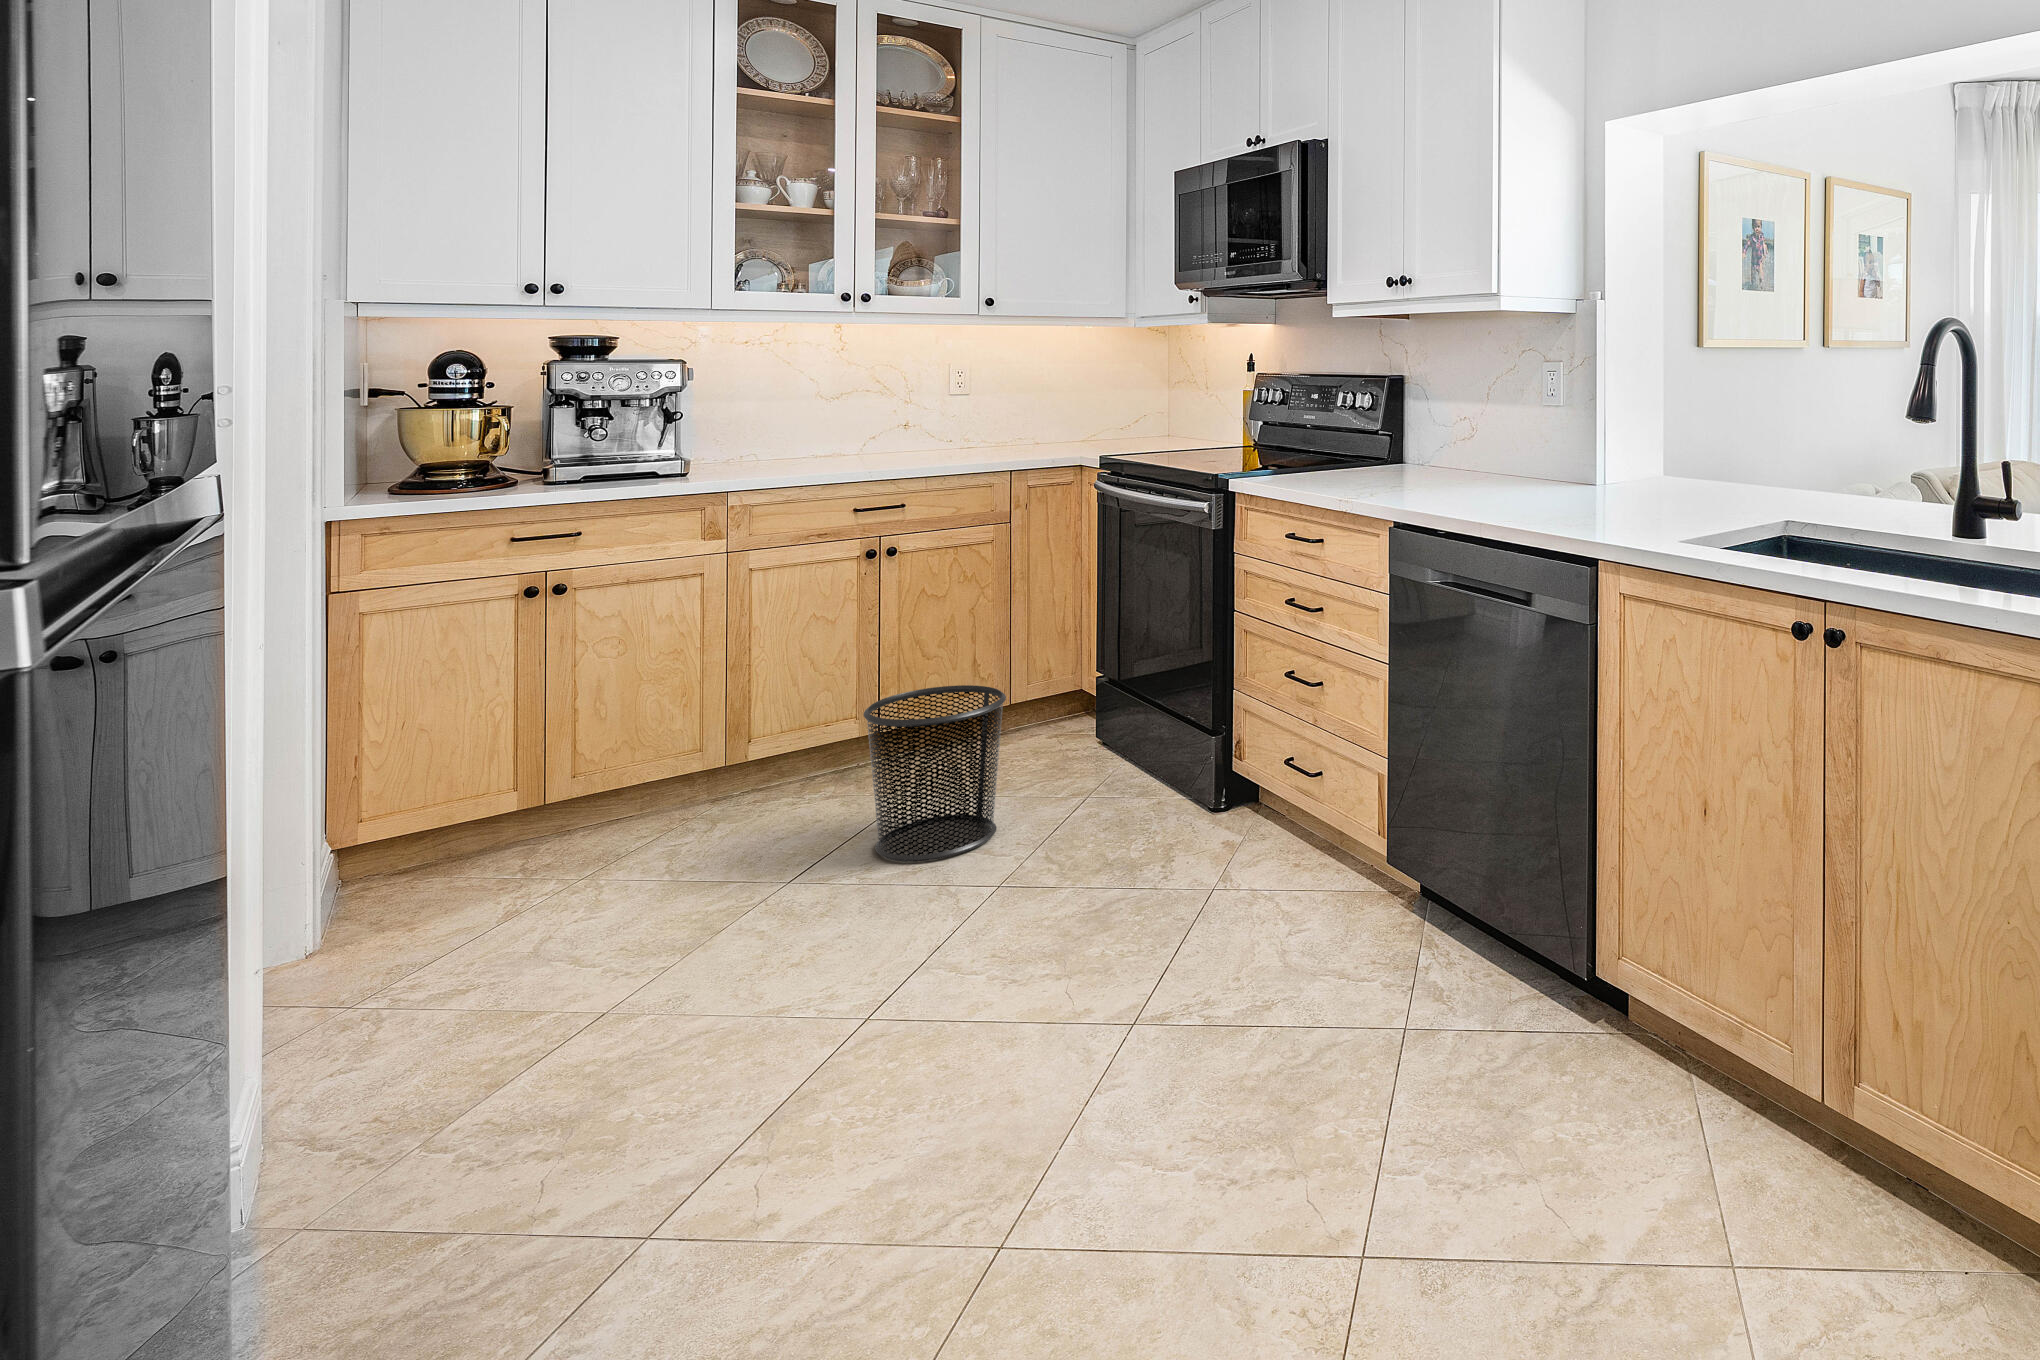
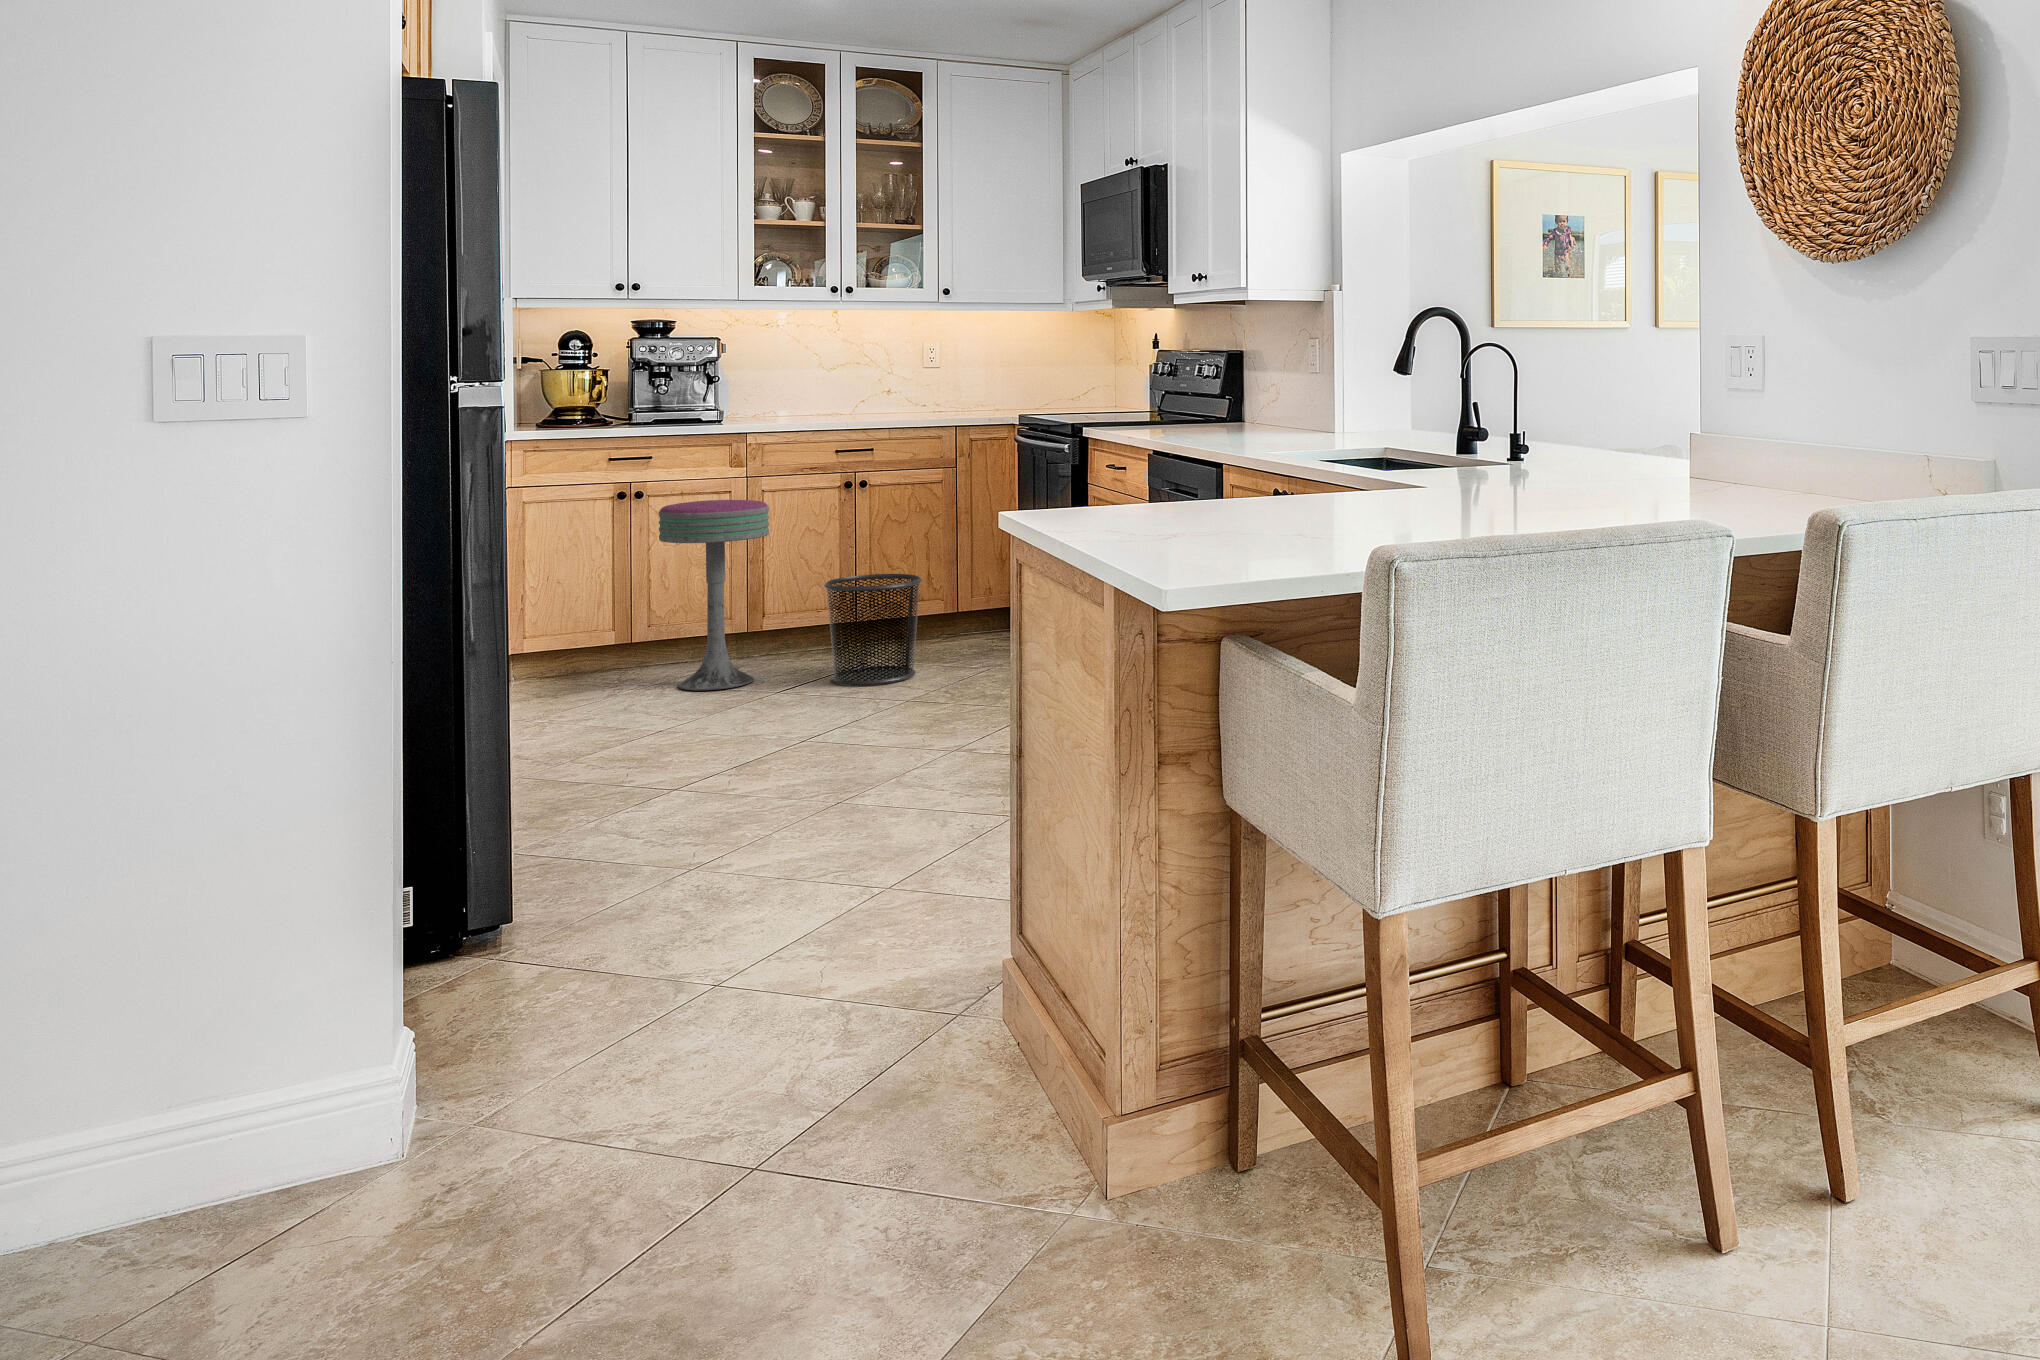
bar stool: none [598,595,776,896] -> present [659,500,769,691]

